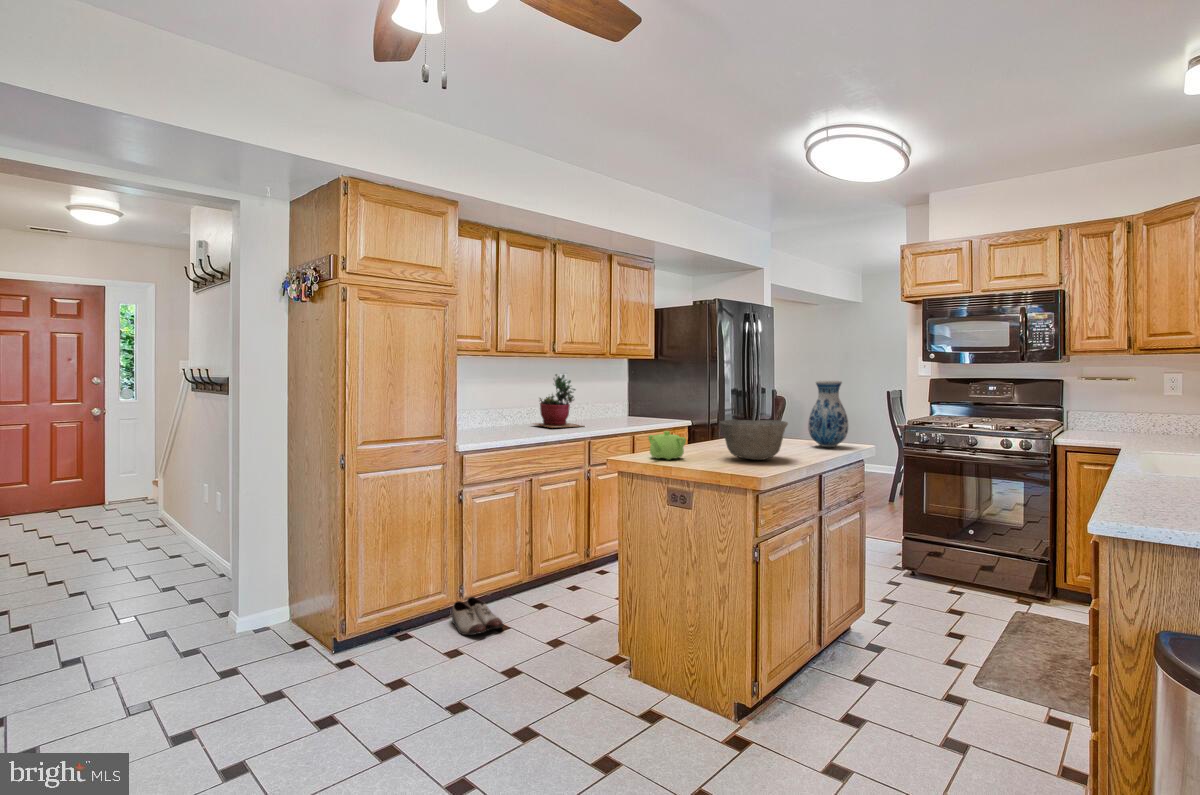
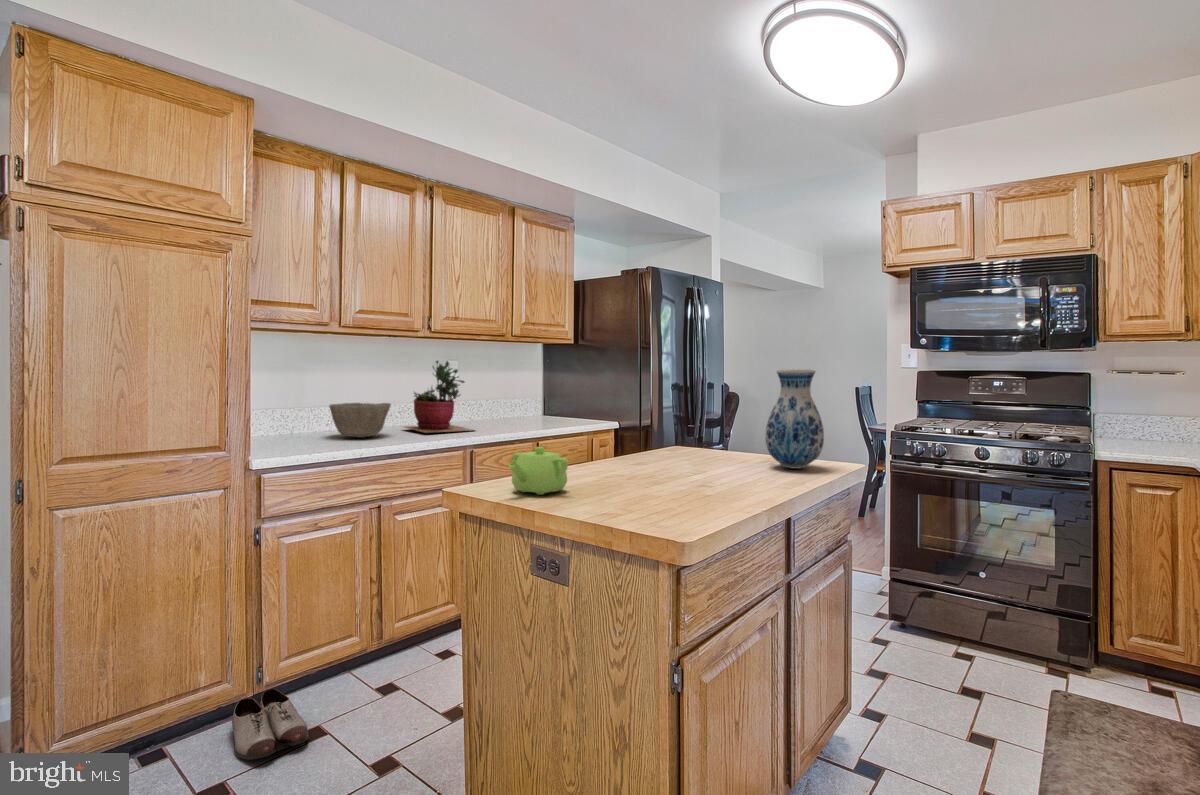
bowl: present [720,420,788,460] -> present [329,403,391,438]

